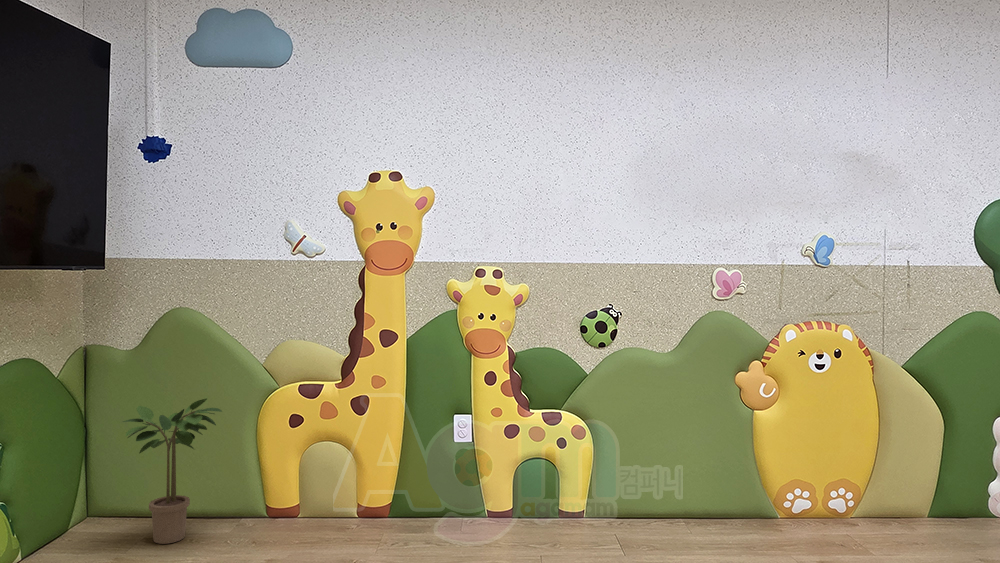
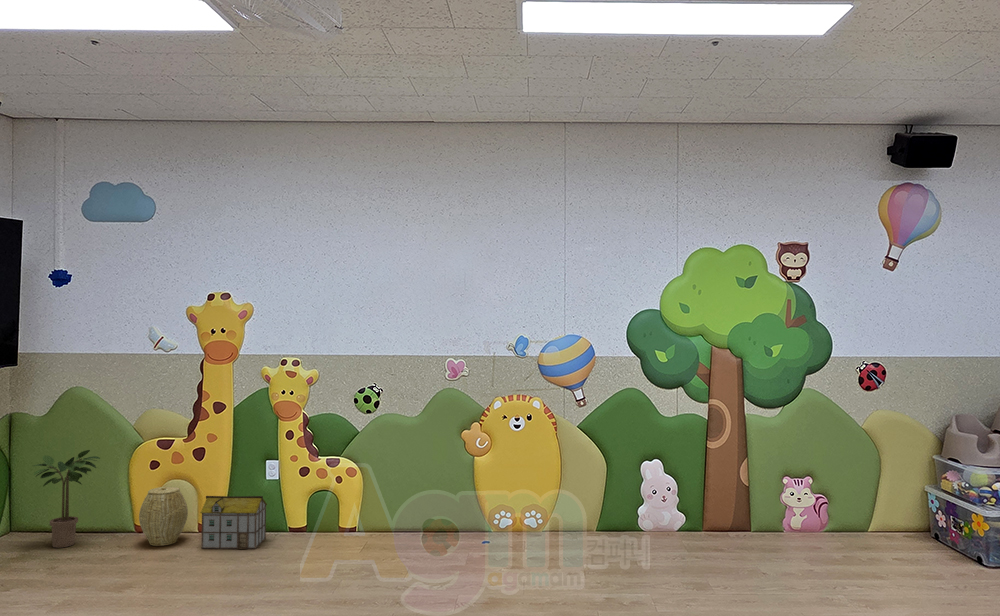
woven basket: none [281,452,349,541] -> present [139,487,188,546]
toy house: none [376,467,463,548] -> present [201,496,267,549]

